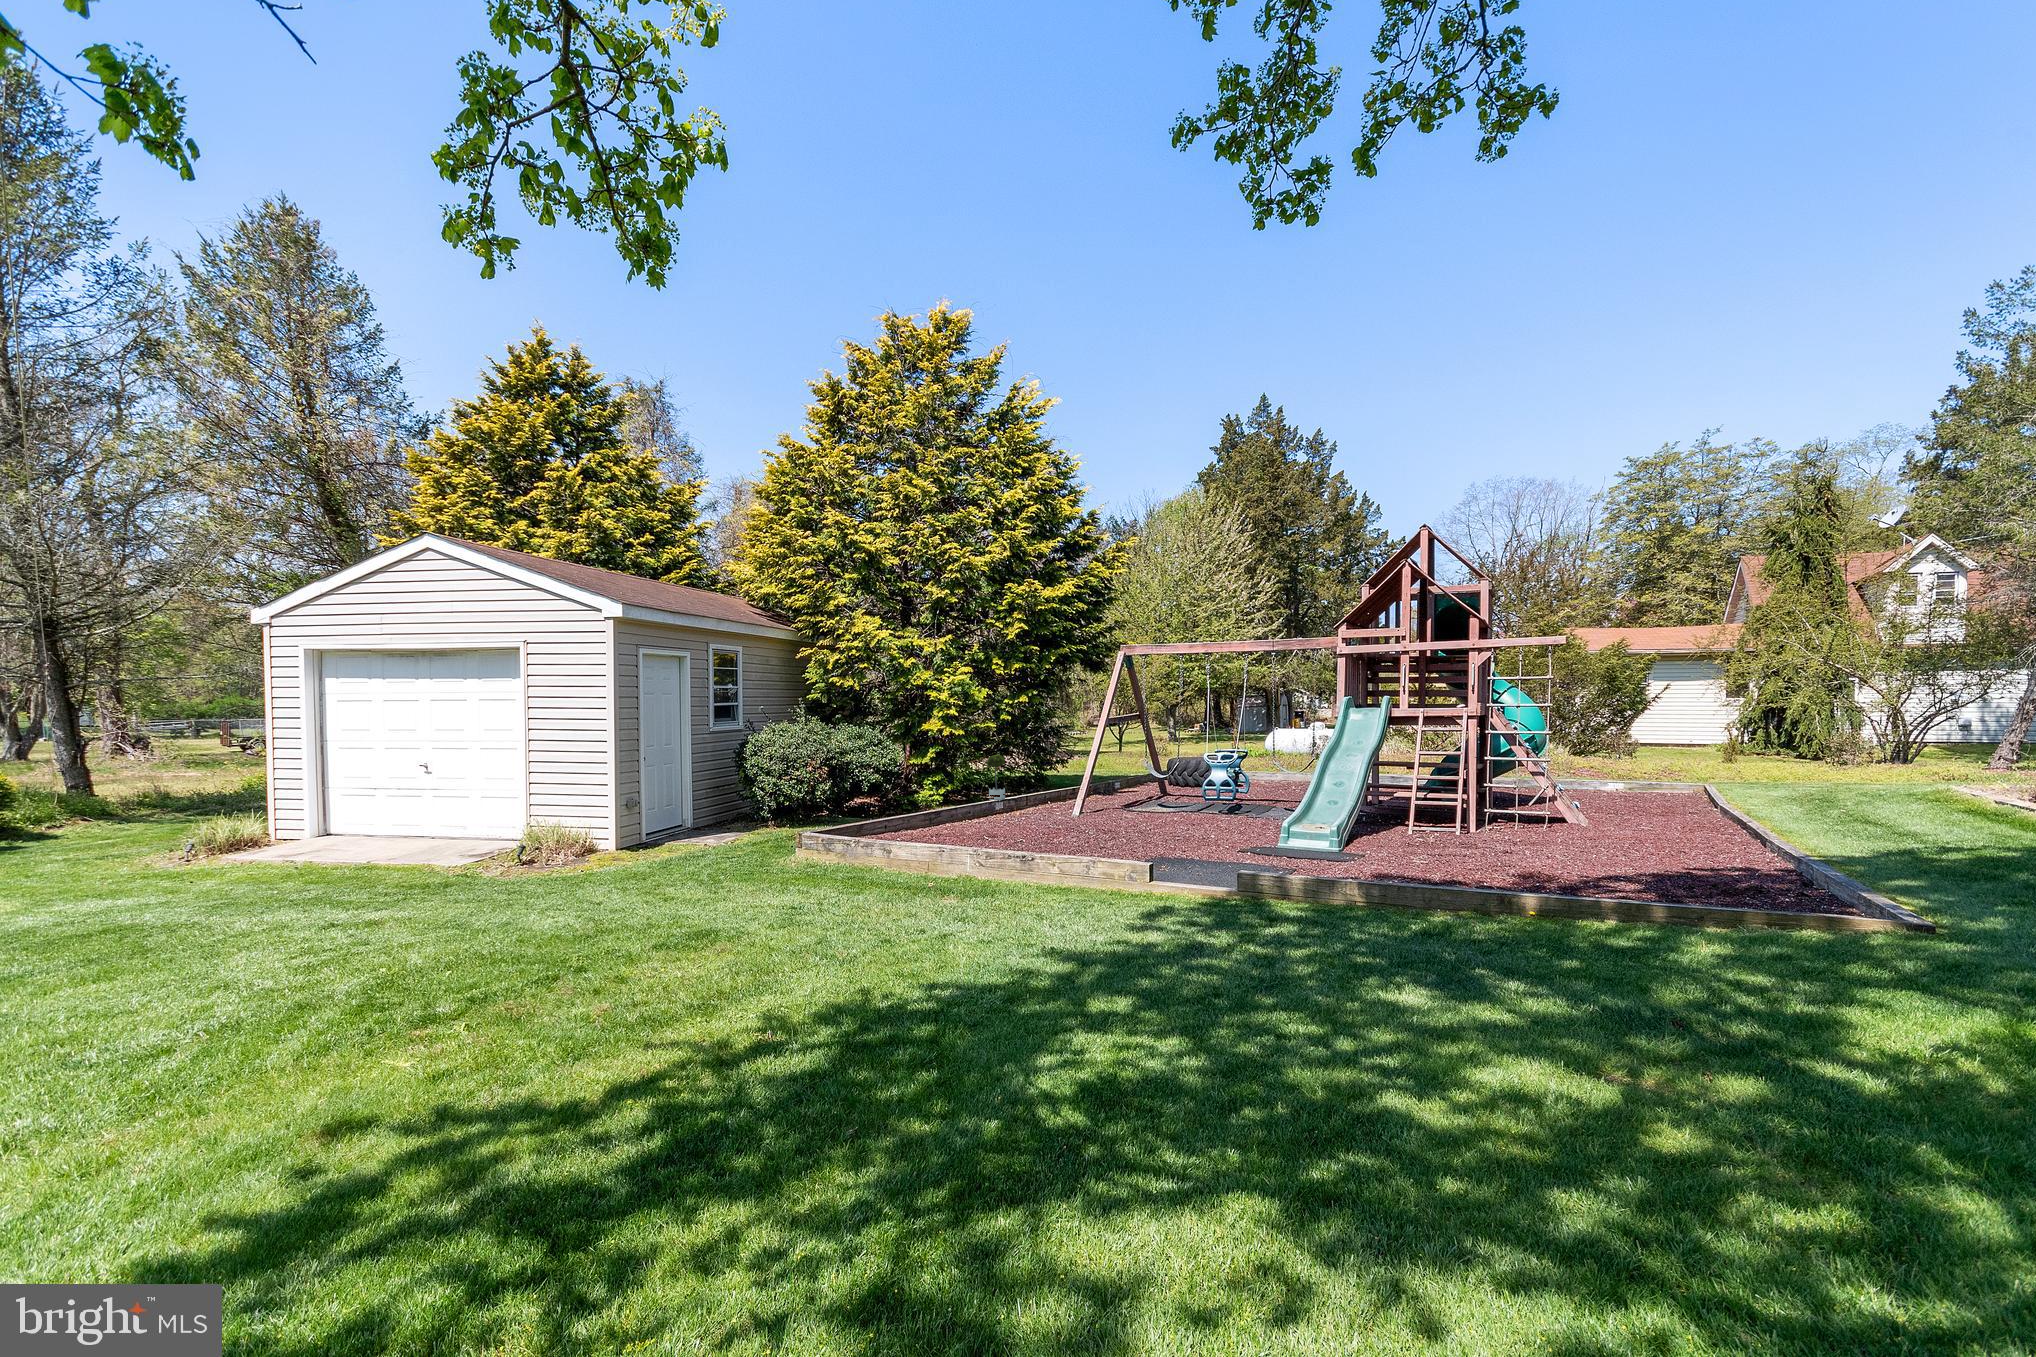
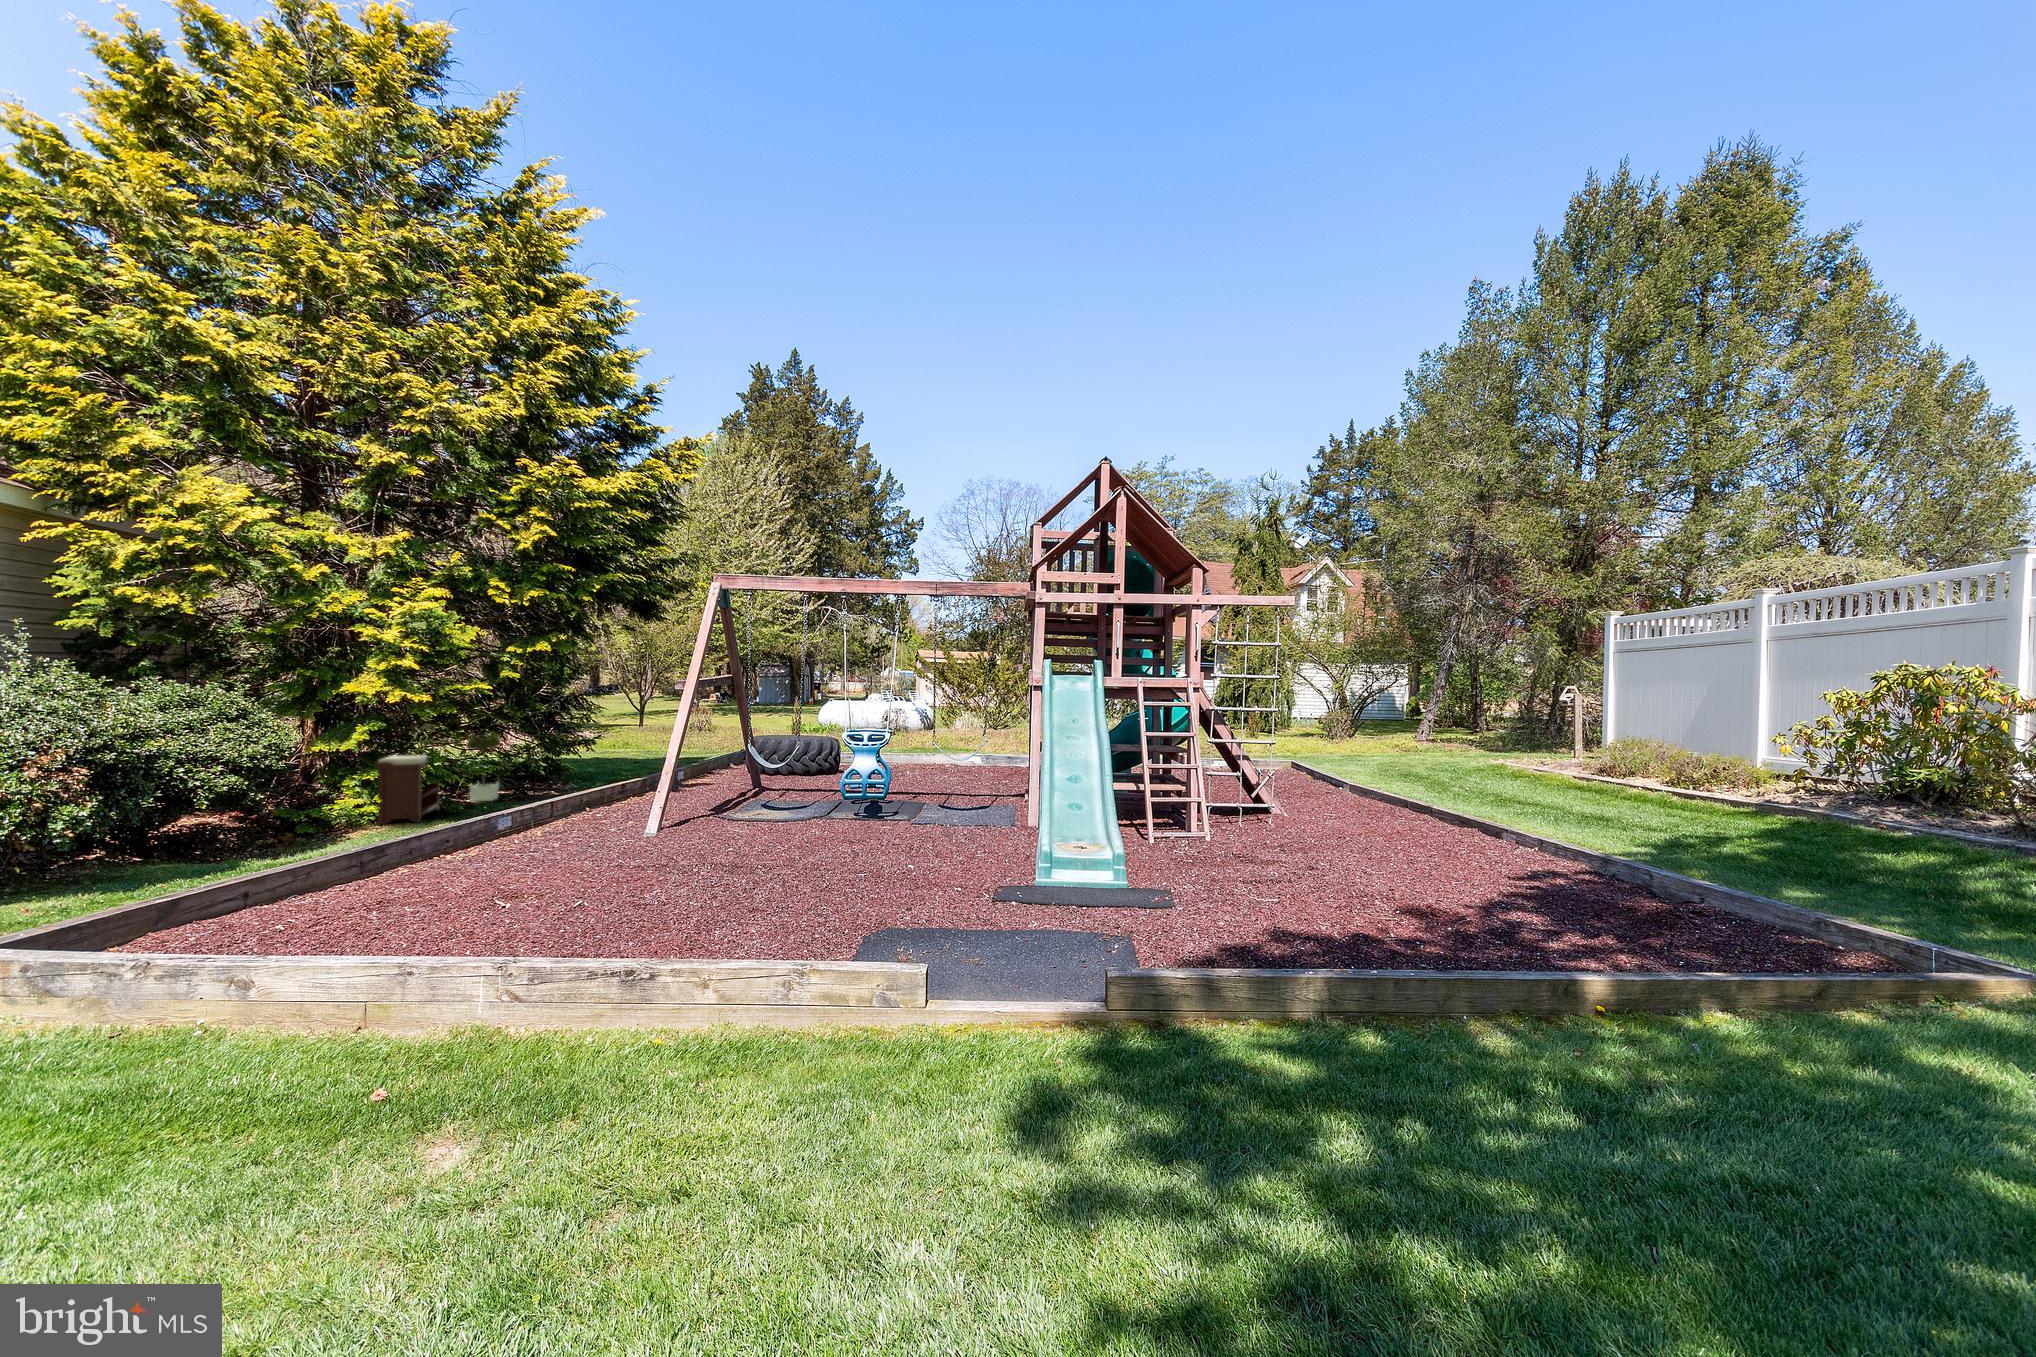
bench: none [939,766,972,807] -> present [375,755,439,824]

